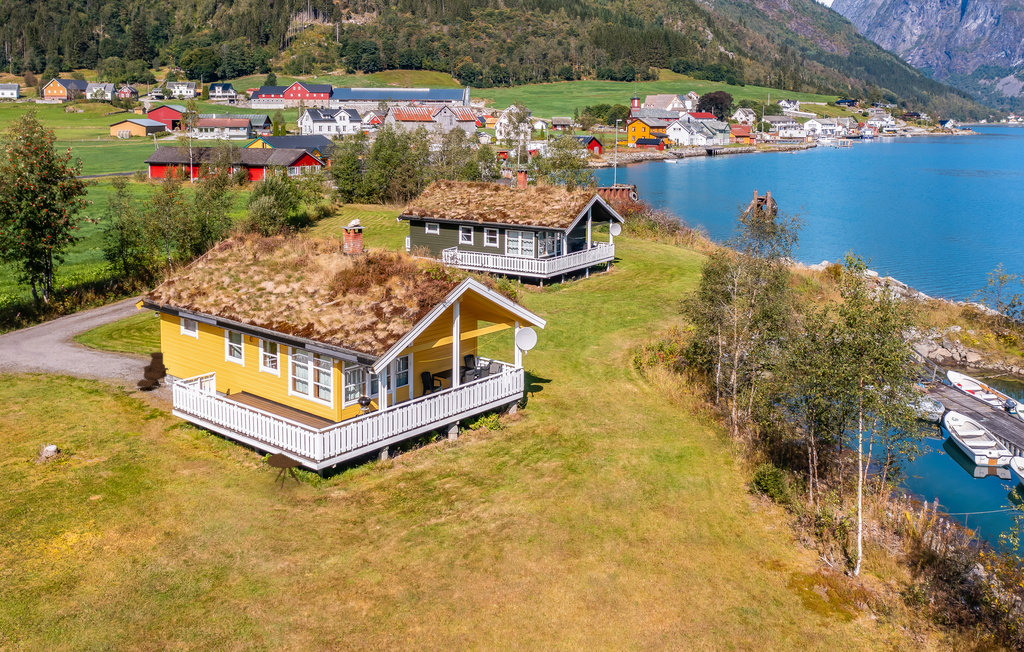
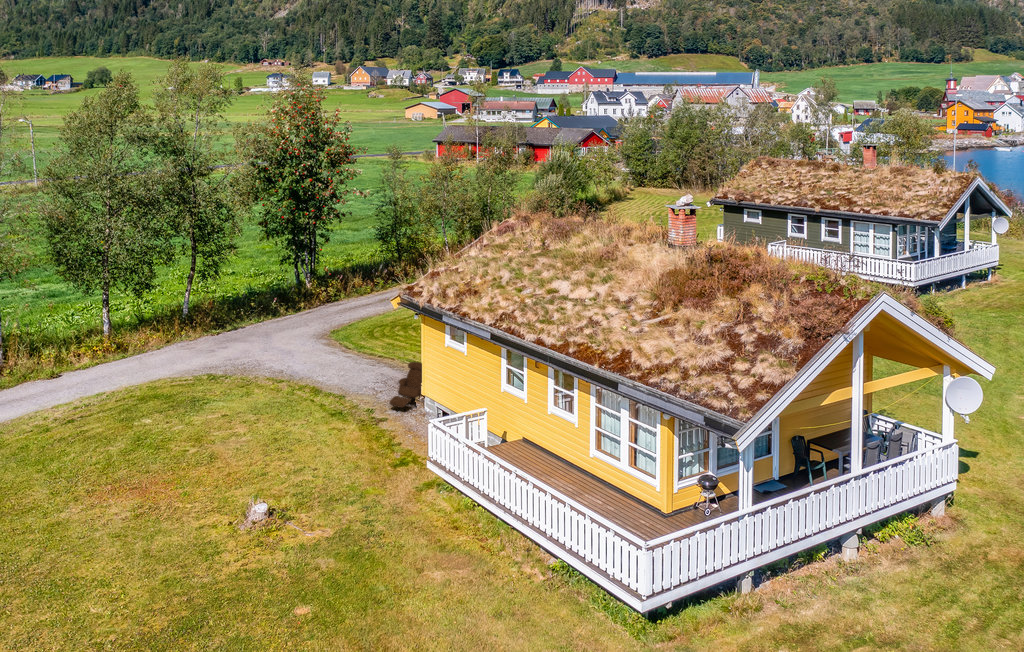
round table: present [267,453,303,488] -> none [551,549,611,611]

